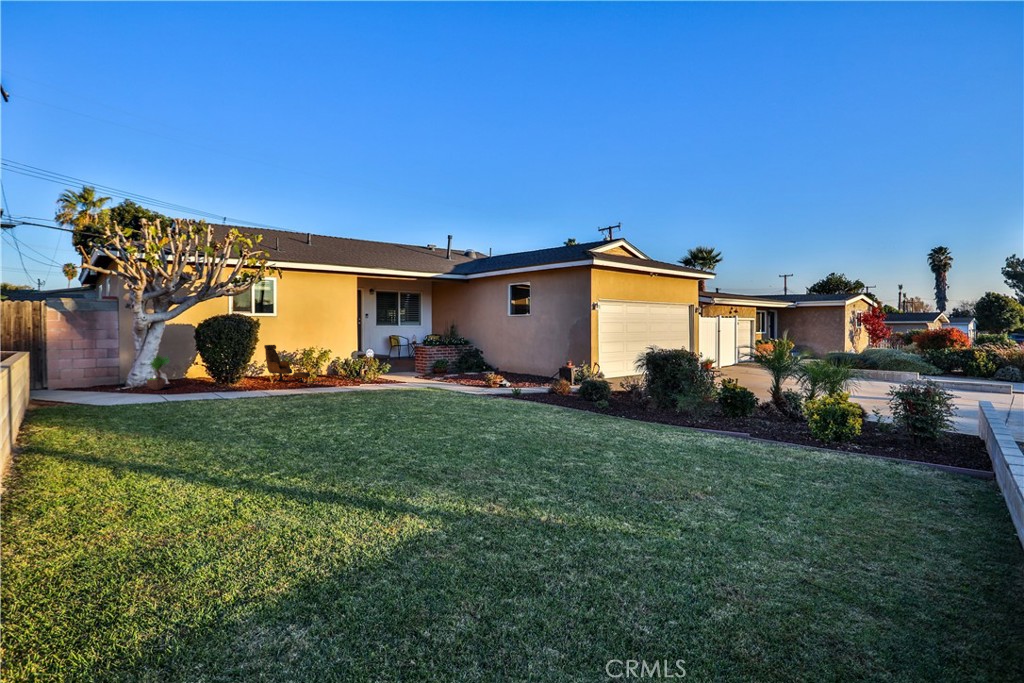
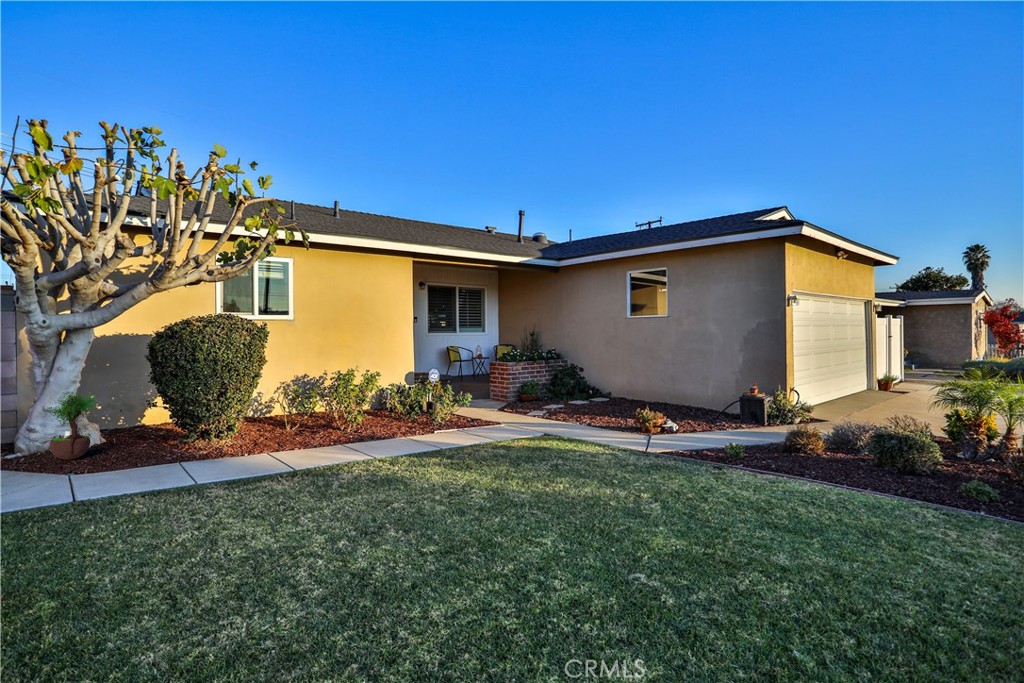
lounge chair: present [264,345,310,384] -> none [275,366,351,433]

